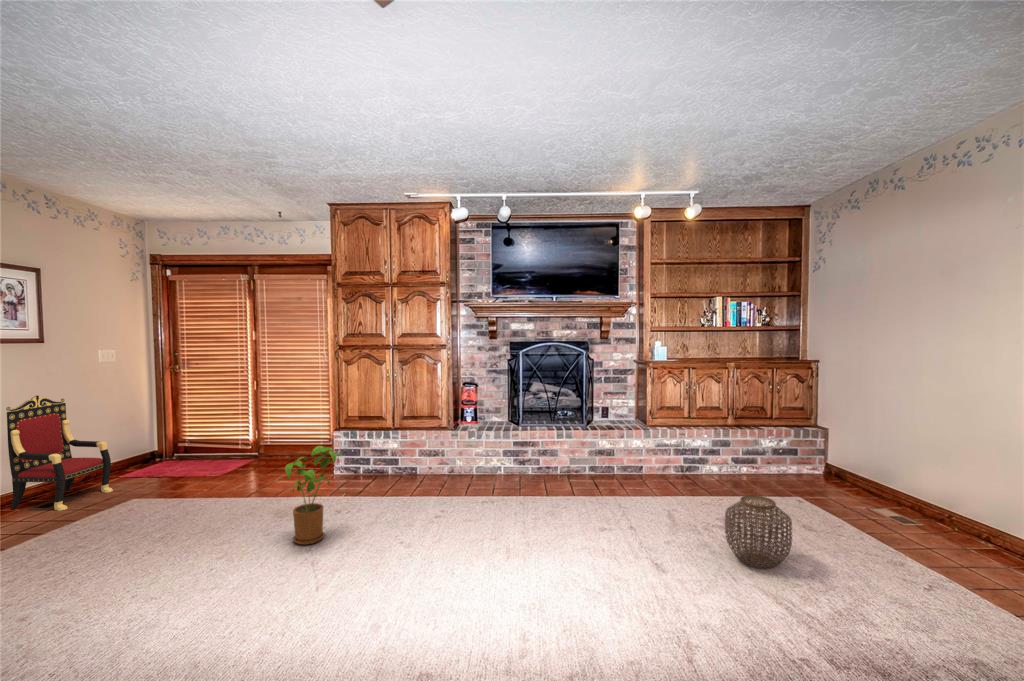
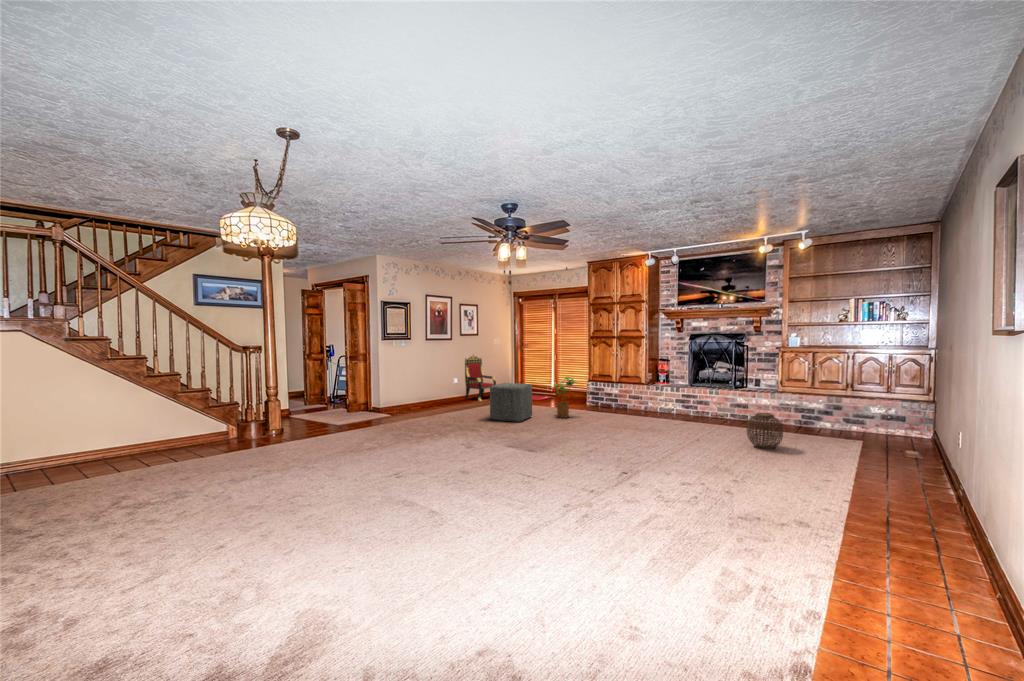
ottoman: none [84,479,228,614] -> present [490,383,532,422]

